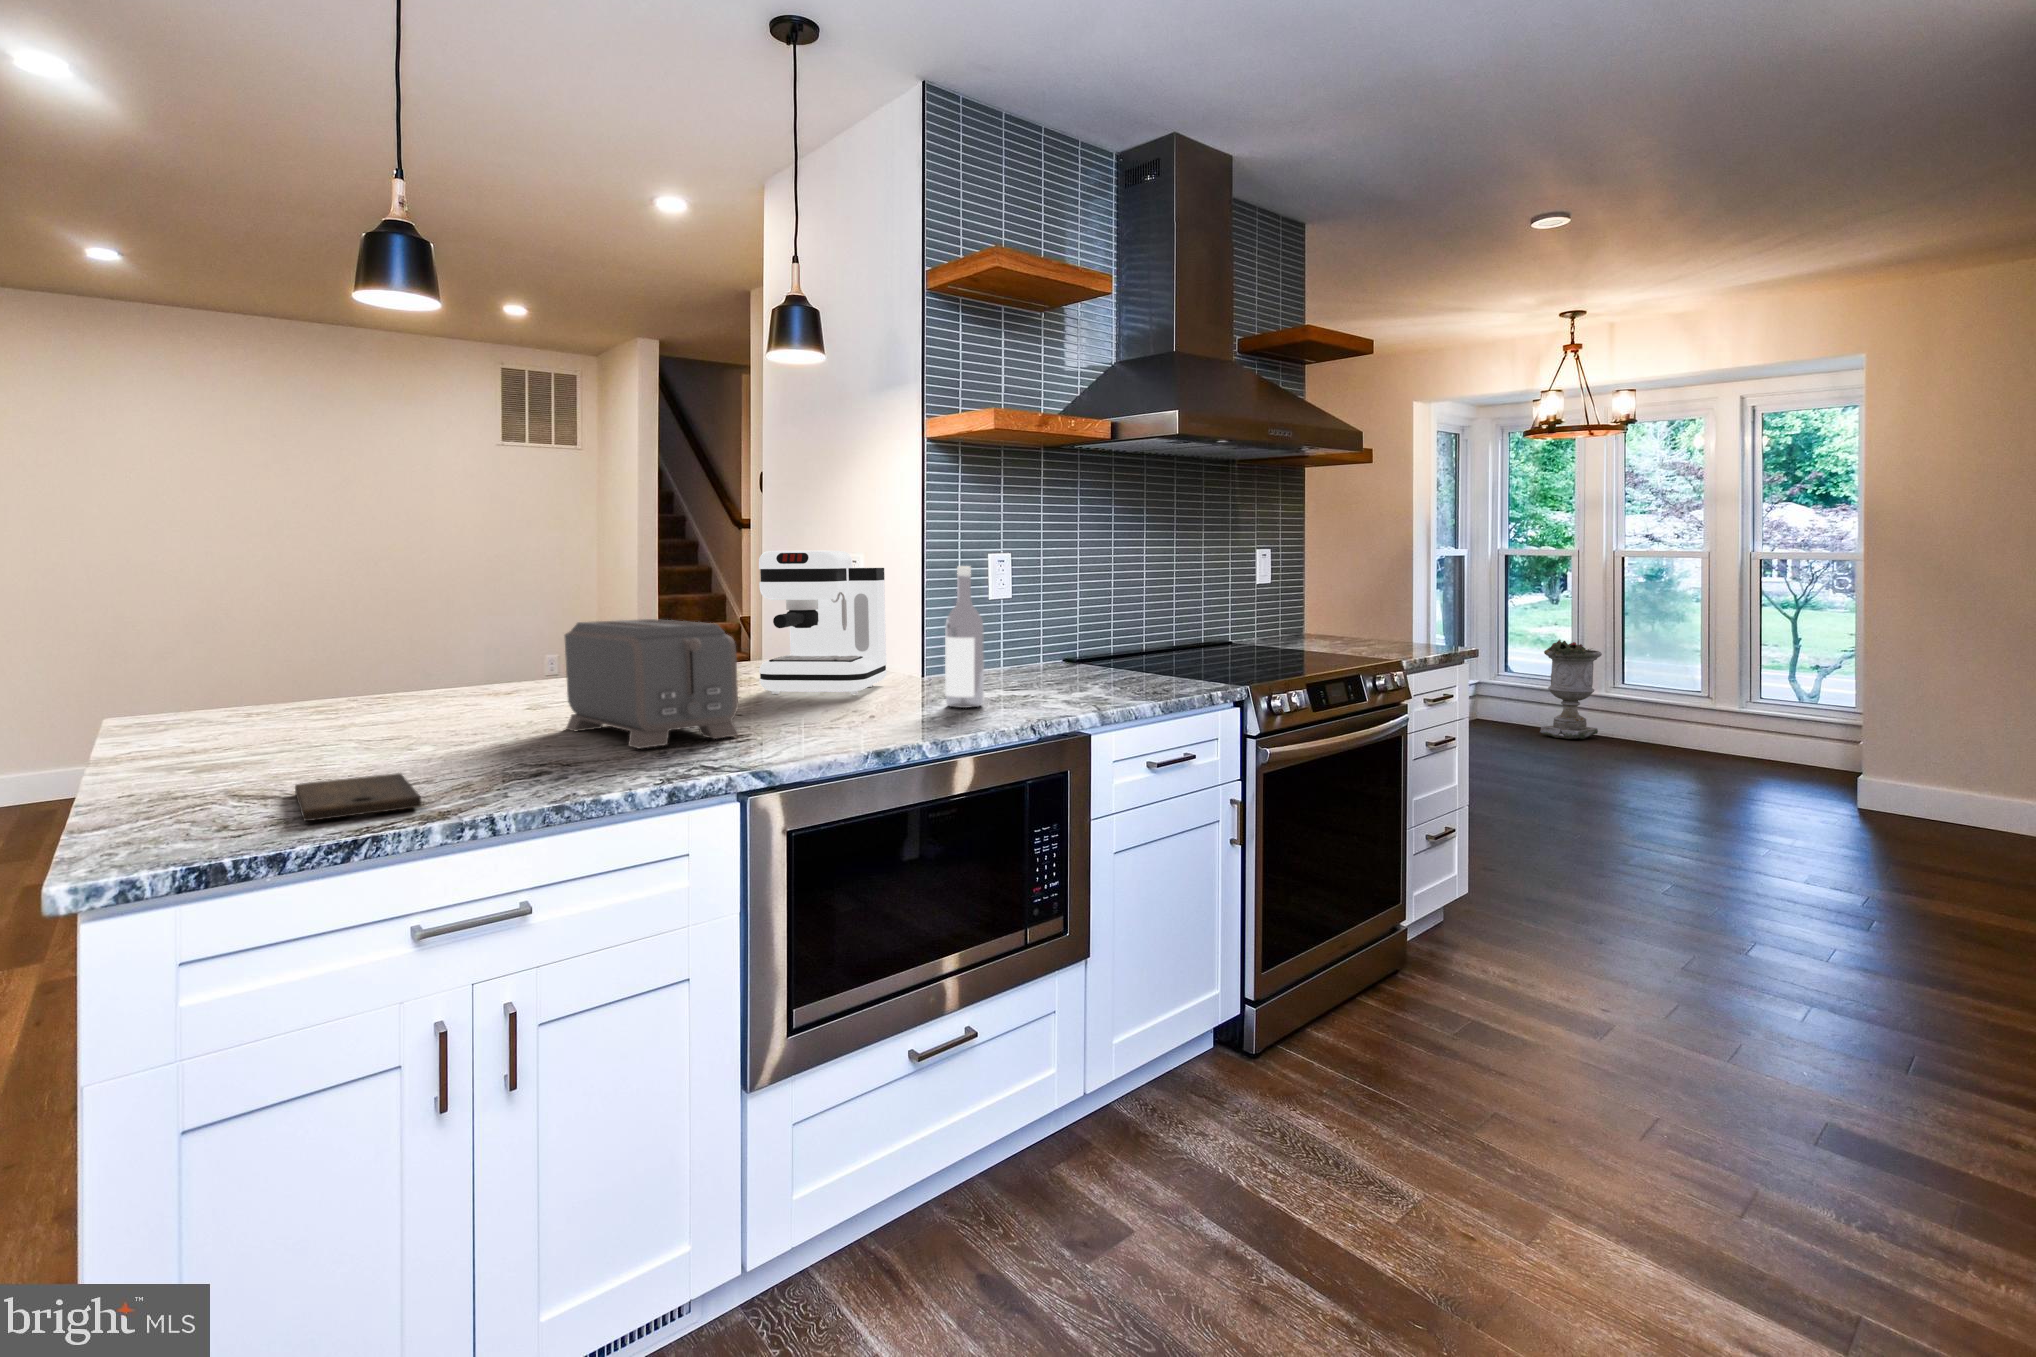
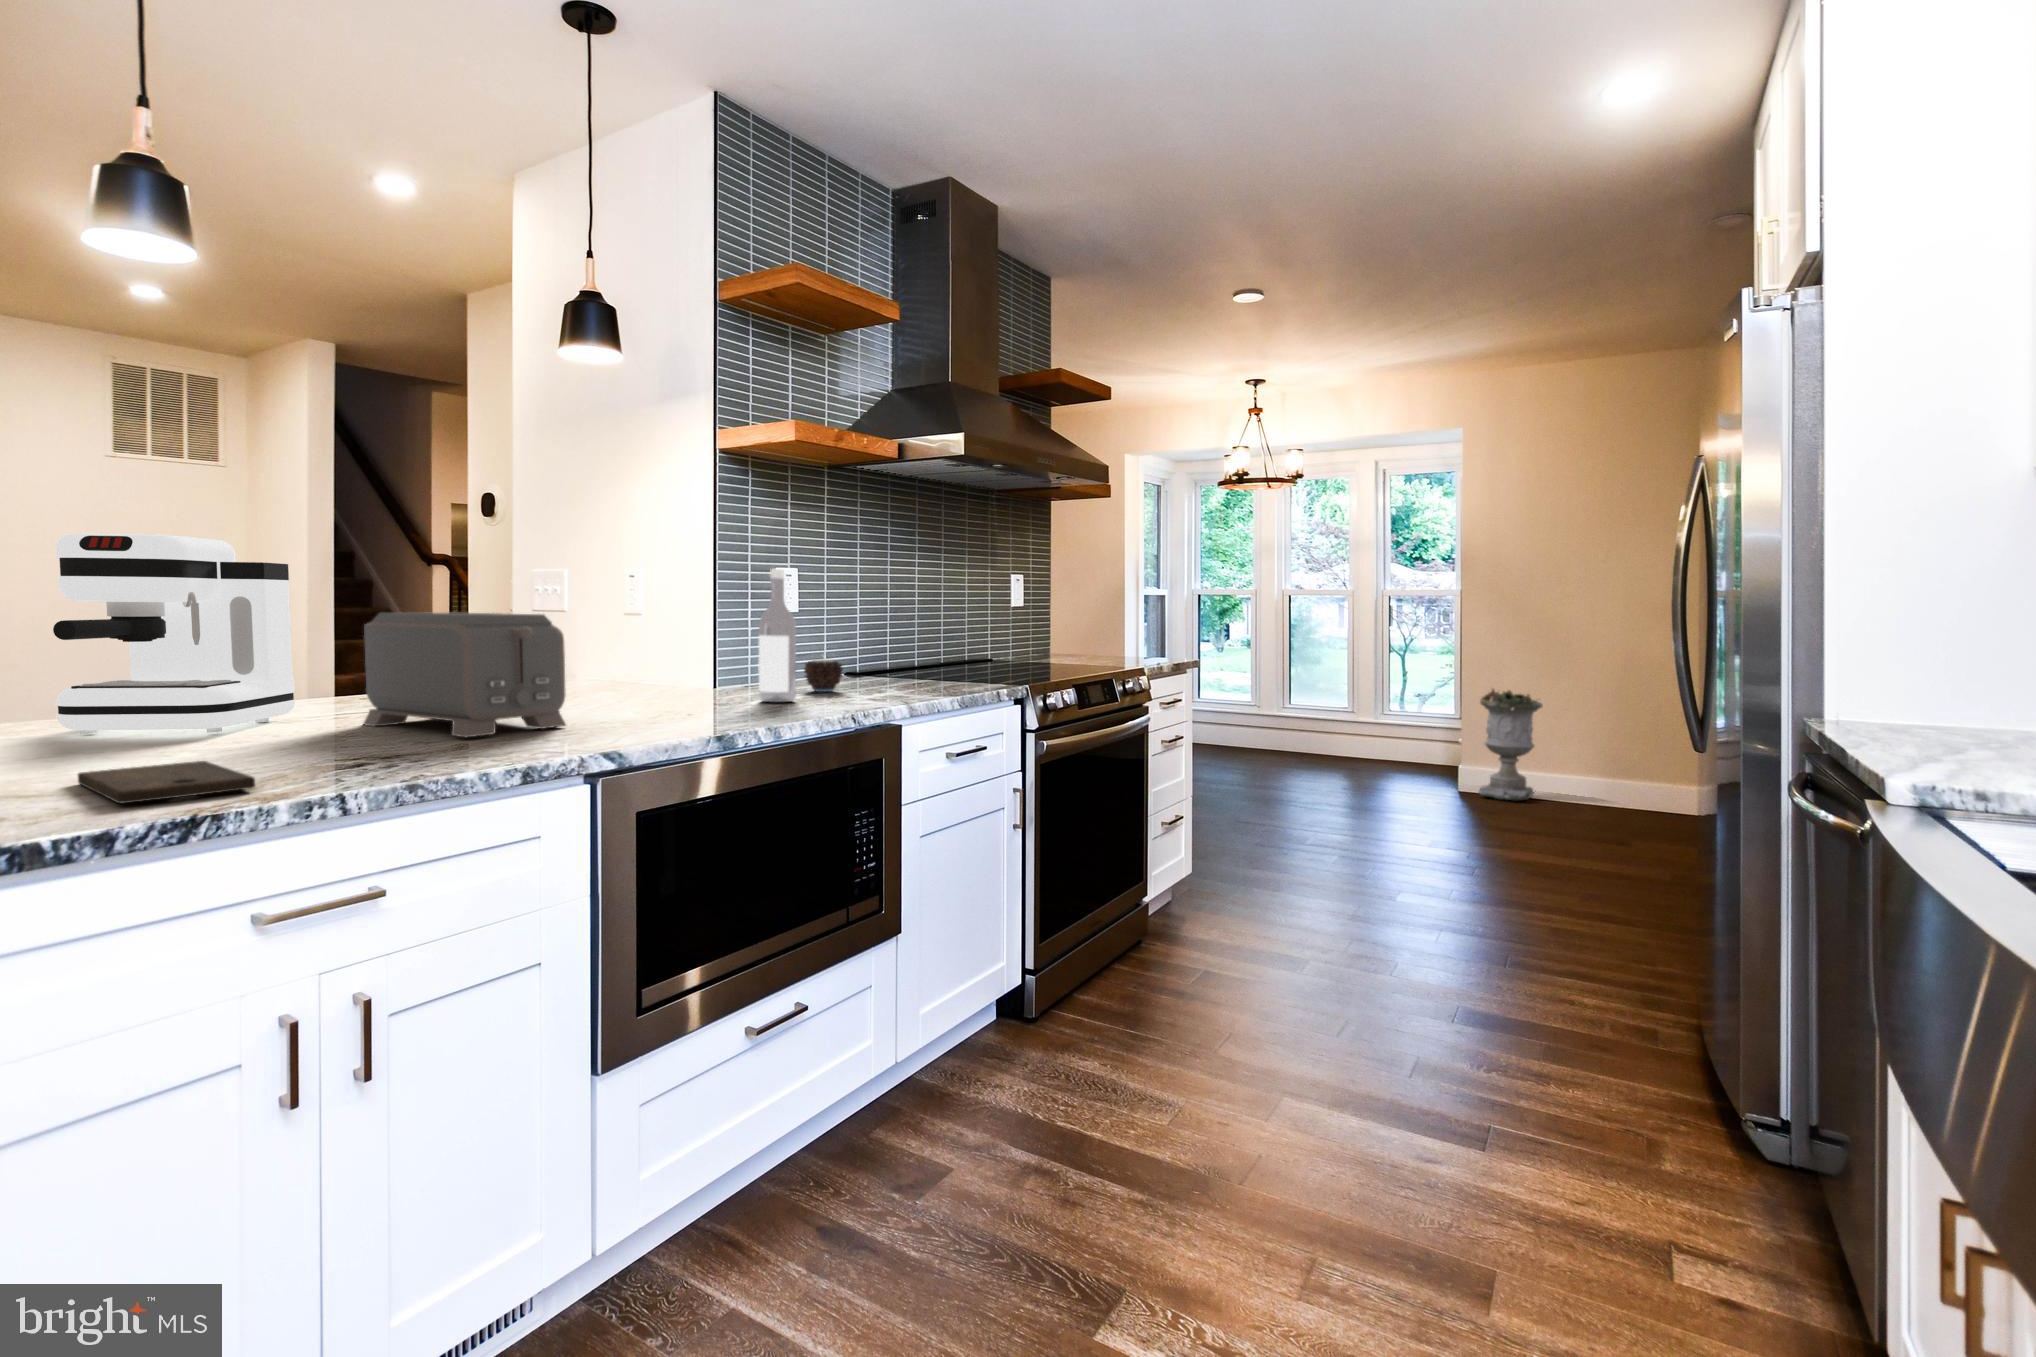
coffee maker: present [759,551,887,694] -> present [53,533,295,734]
planter: present [1540,640,1602,739] -> present [1479,689,1543,800]
candle: none [1000,652,1041,693] -> present [804,659,843,692]

